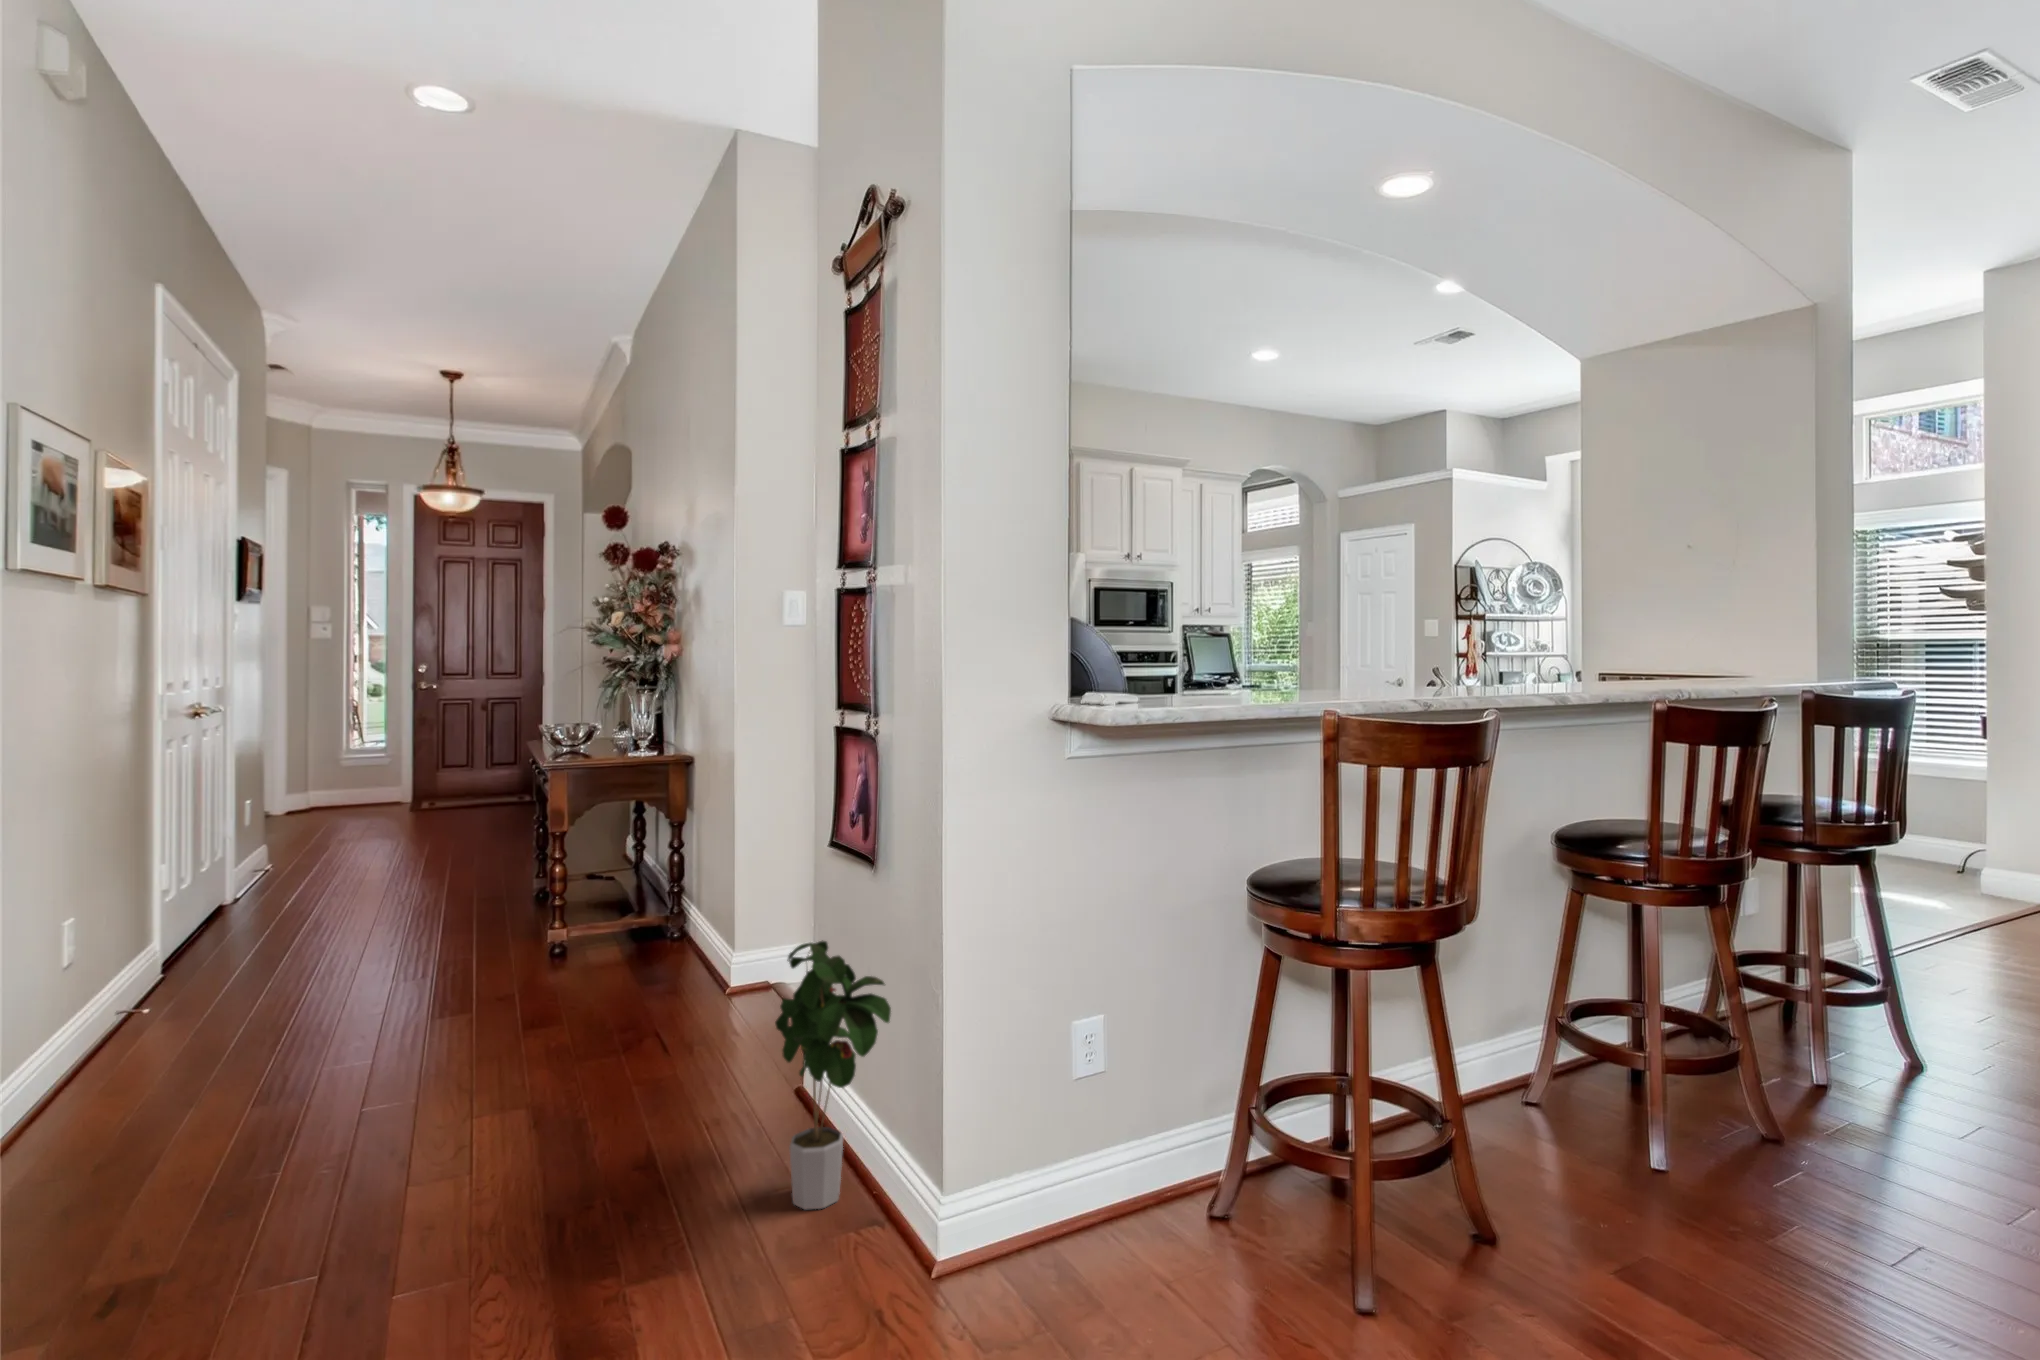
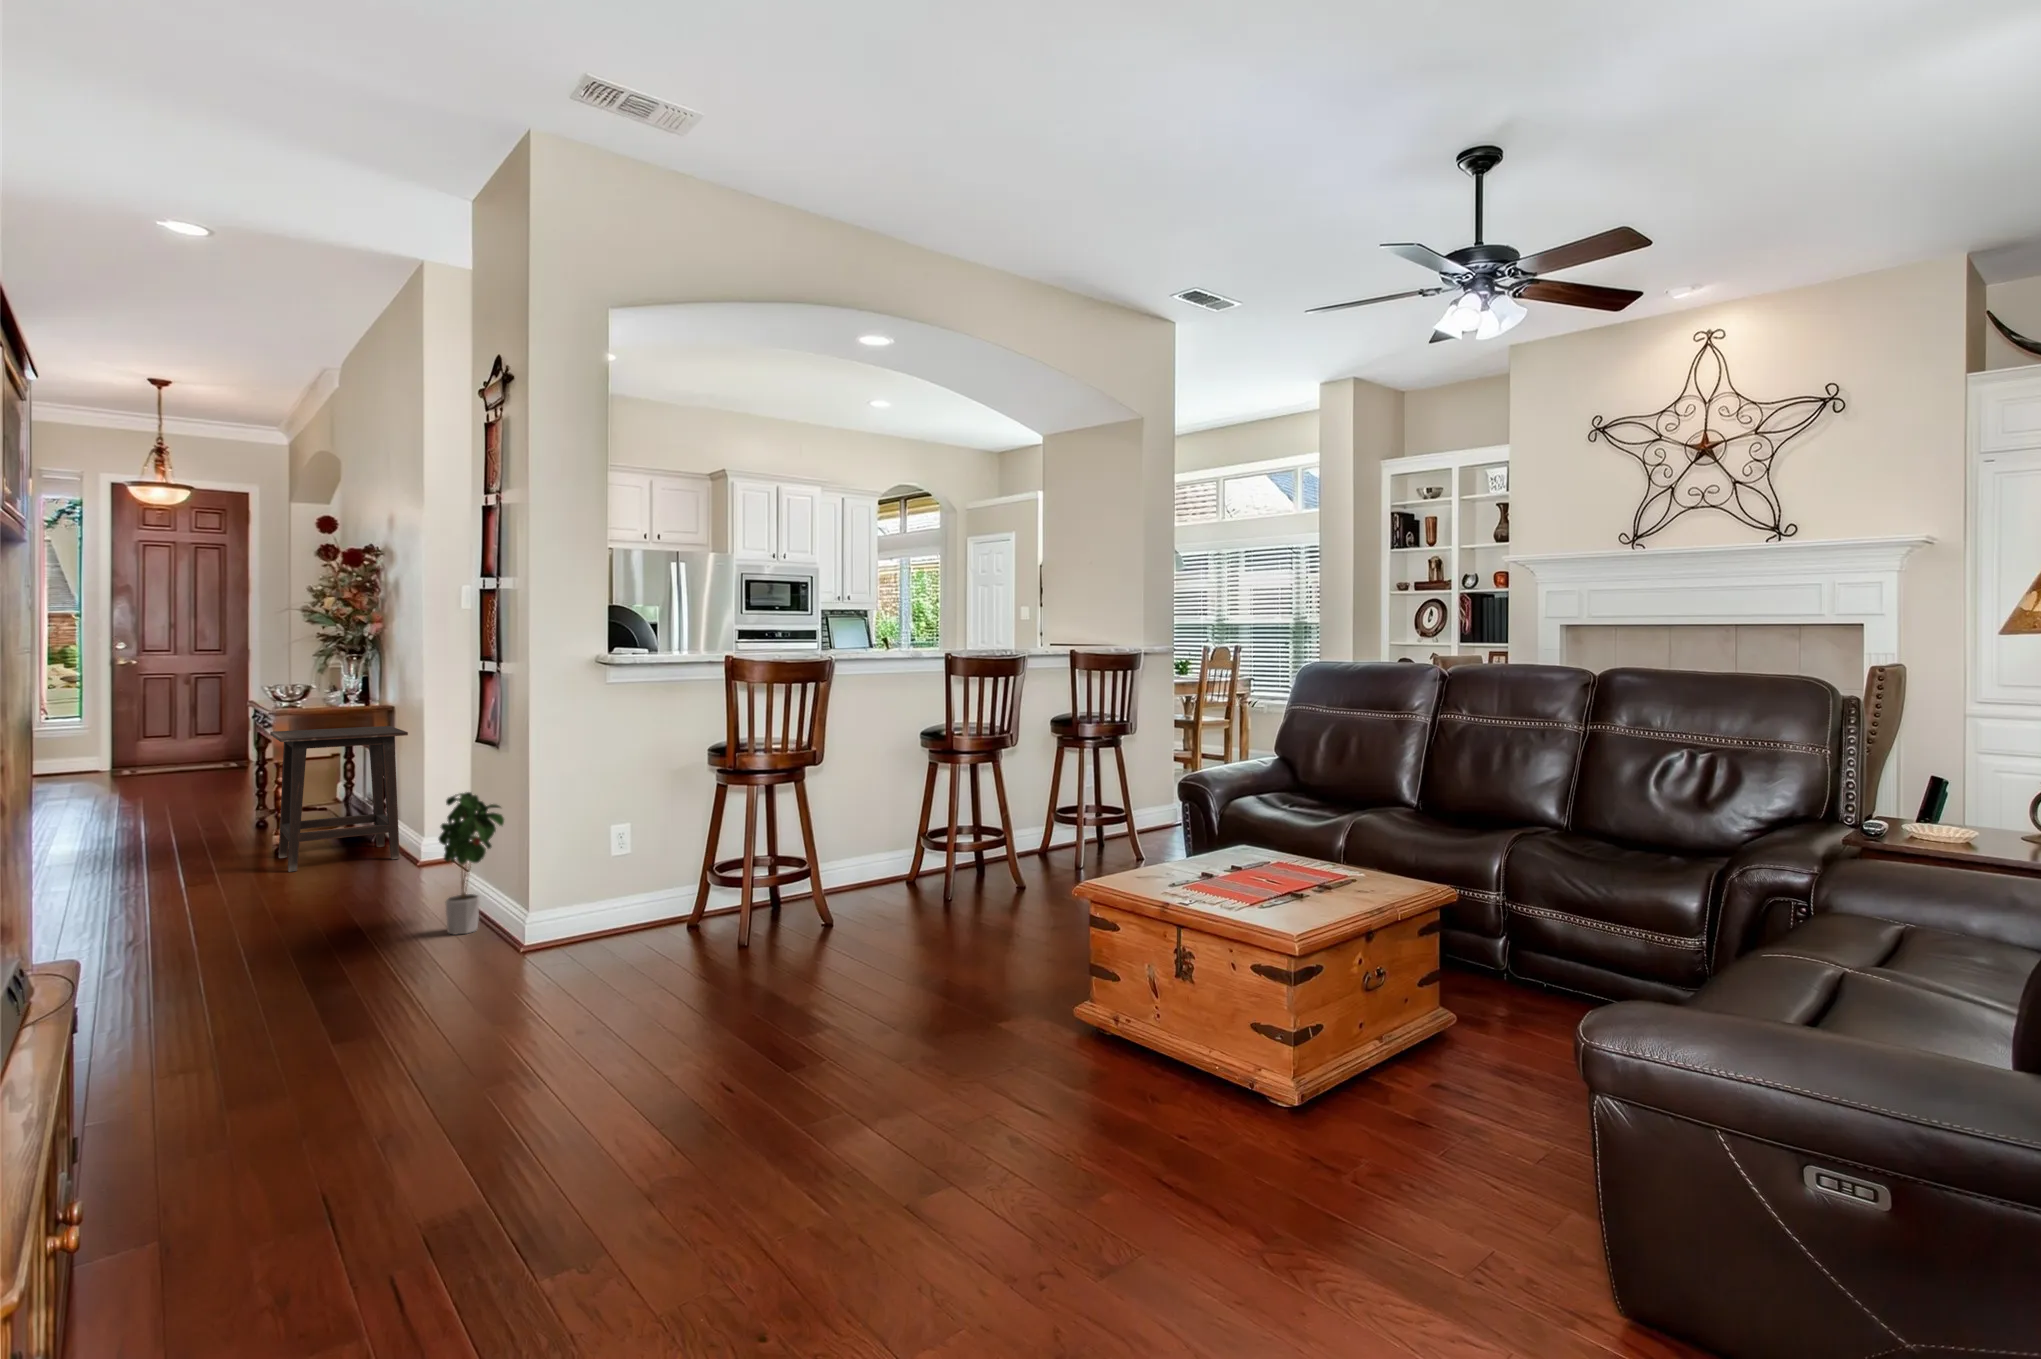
side table: none [543,786,714,1004] -> present [270,726,408,872]

